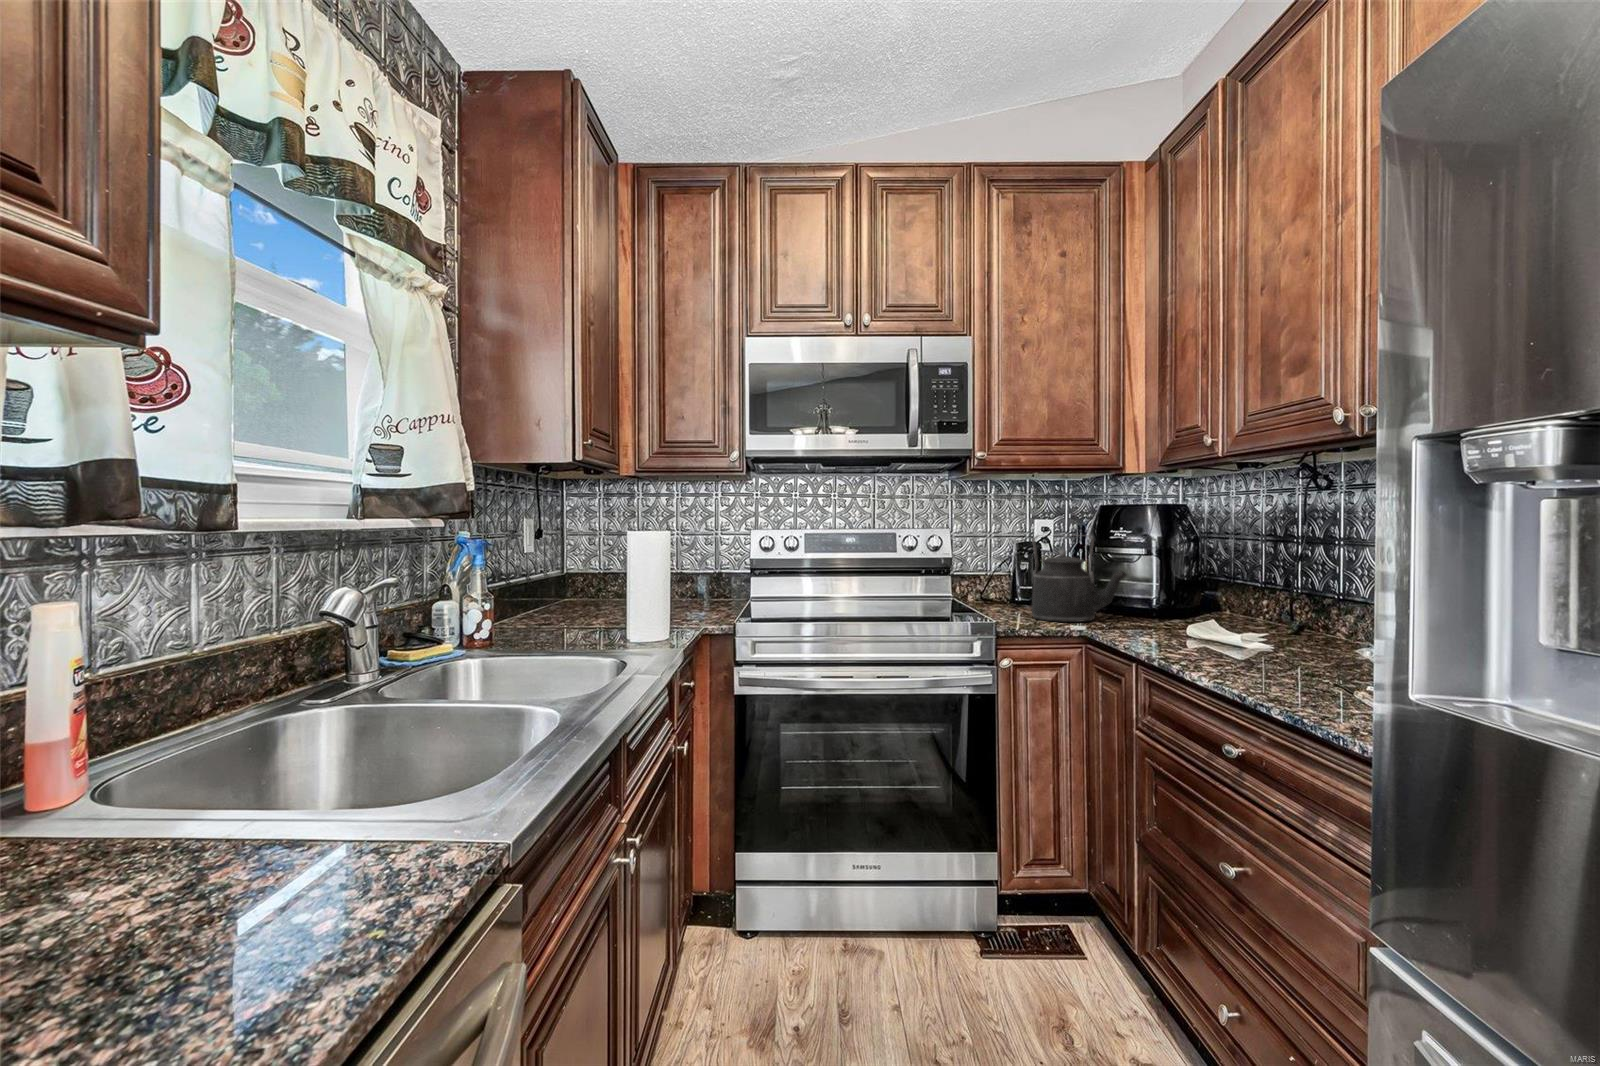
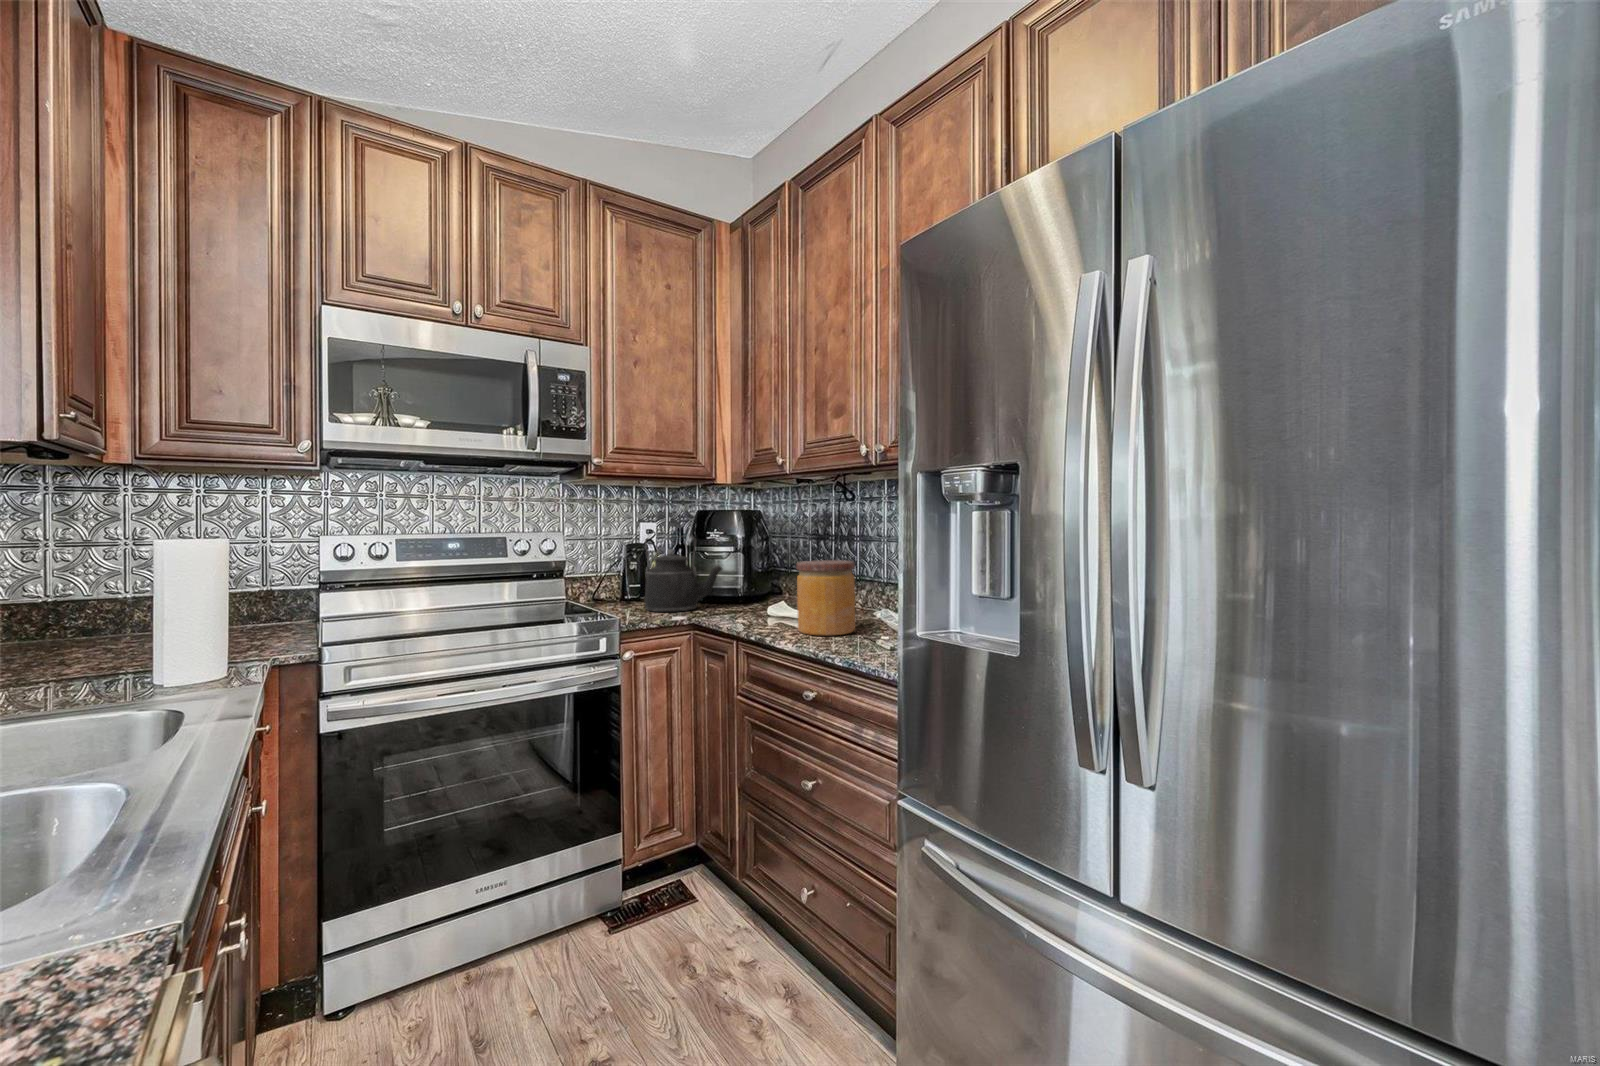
jar: none [1211,571,1301,671] -> present [797,560,855,635]

